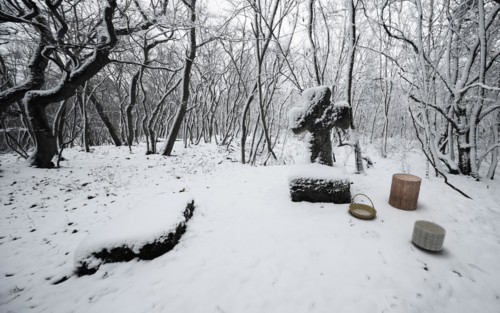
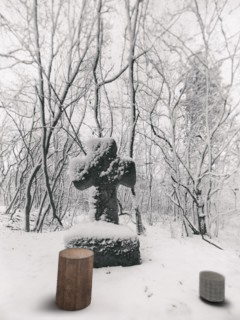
stool: present [389,173,422,211] -> present [55,248,94,311]
basket: present [349,194,377,219] -> none [137,251,165,280]

